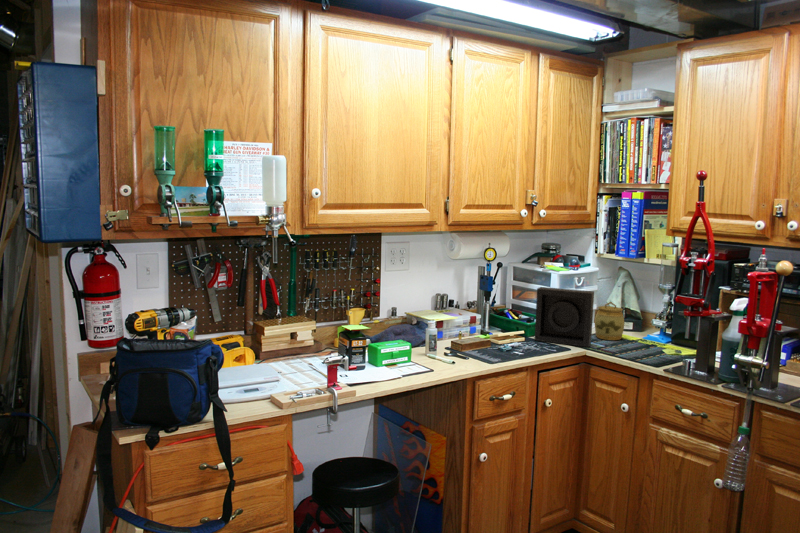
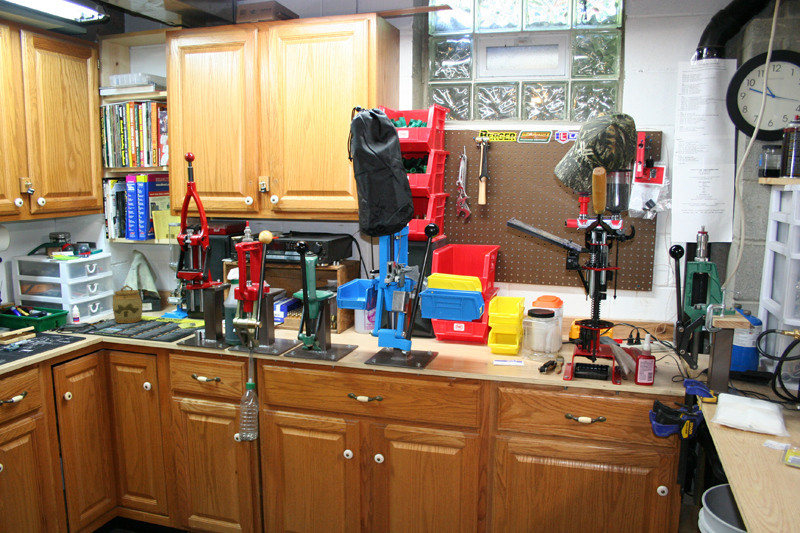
speaker: present [535,287,594,347] -> none [44,276,110,335]

